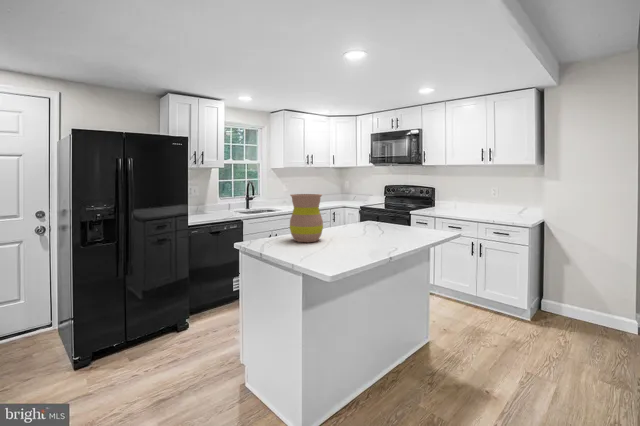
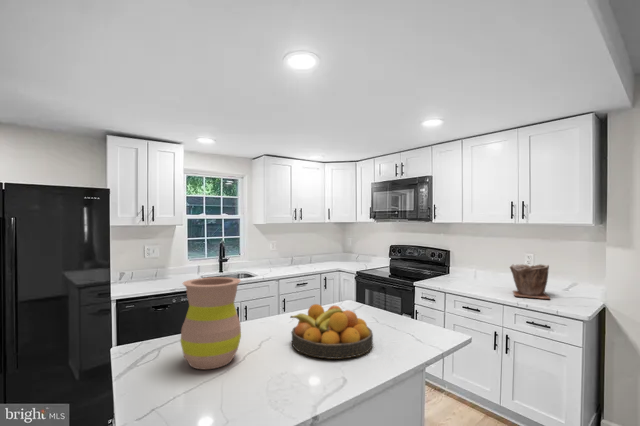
plant pot: none [479,194,505,217] -> present [510,264,550,299]
fruit bowl: none [345,212,395,238] -> present [290,304,373,359]

